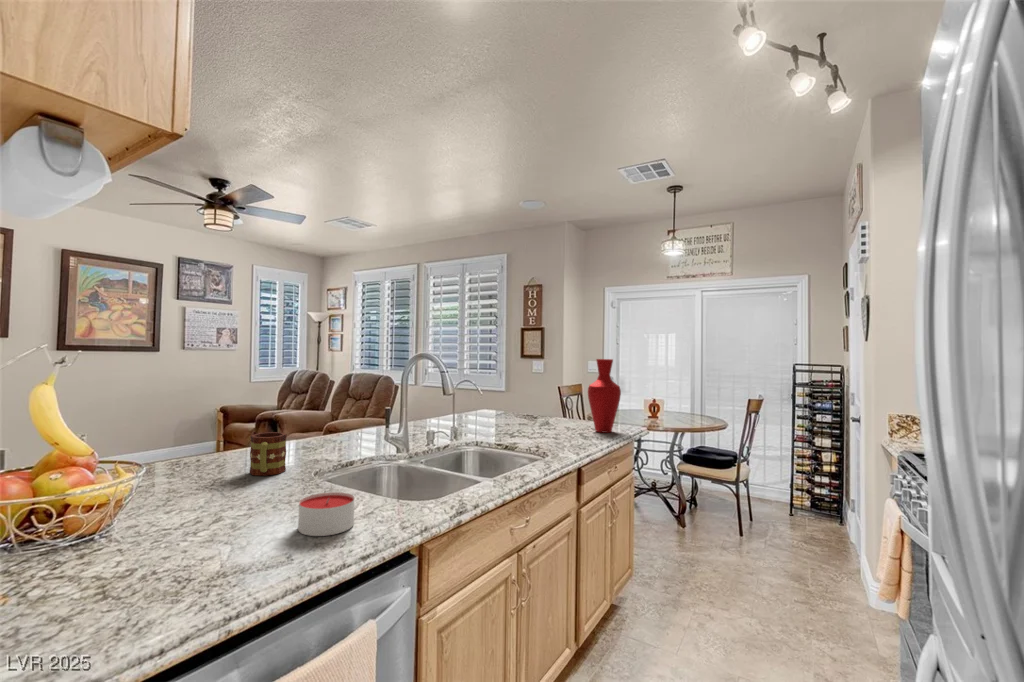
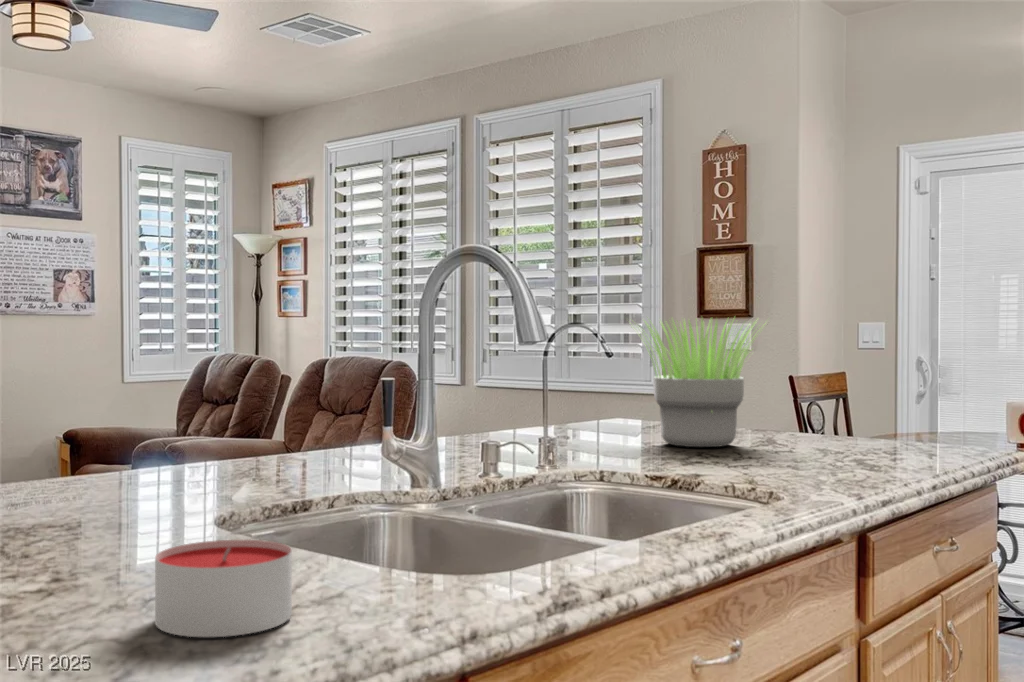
vase: present [588,359,621,433] -> none [874,277,962,459]
potted plant: none [487,370,548,427] -> present [639,319,766,447]
mug: present [250,432,287,476] -> none [74,427,154,523]

